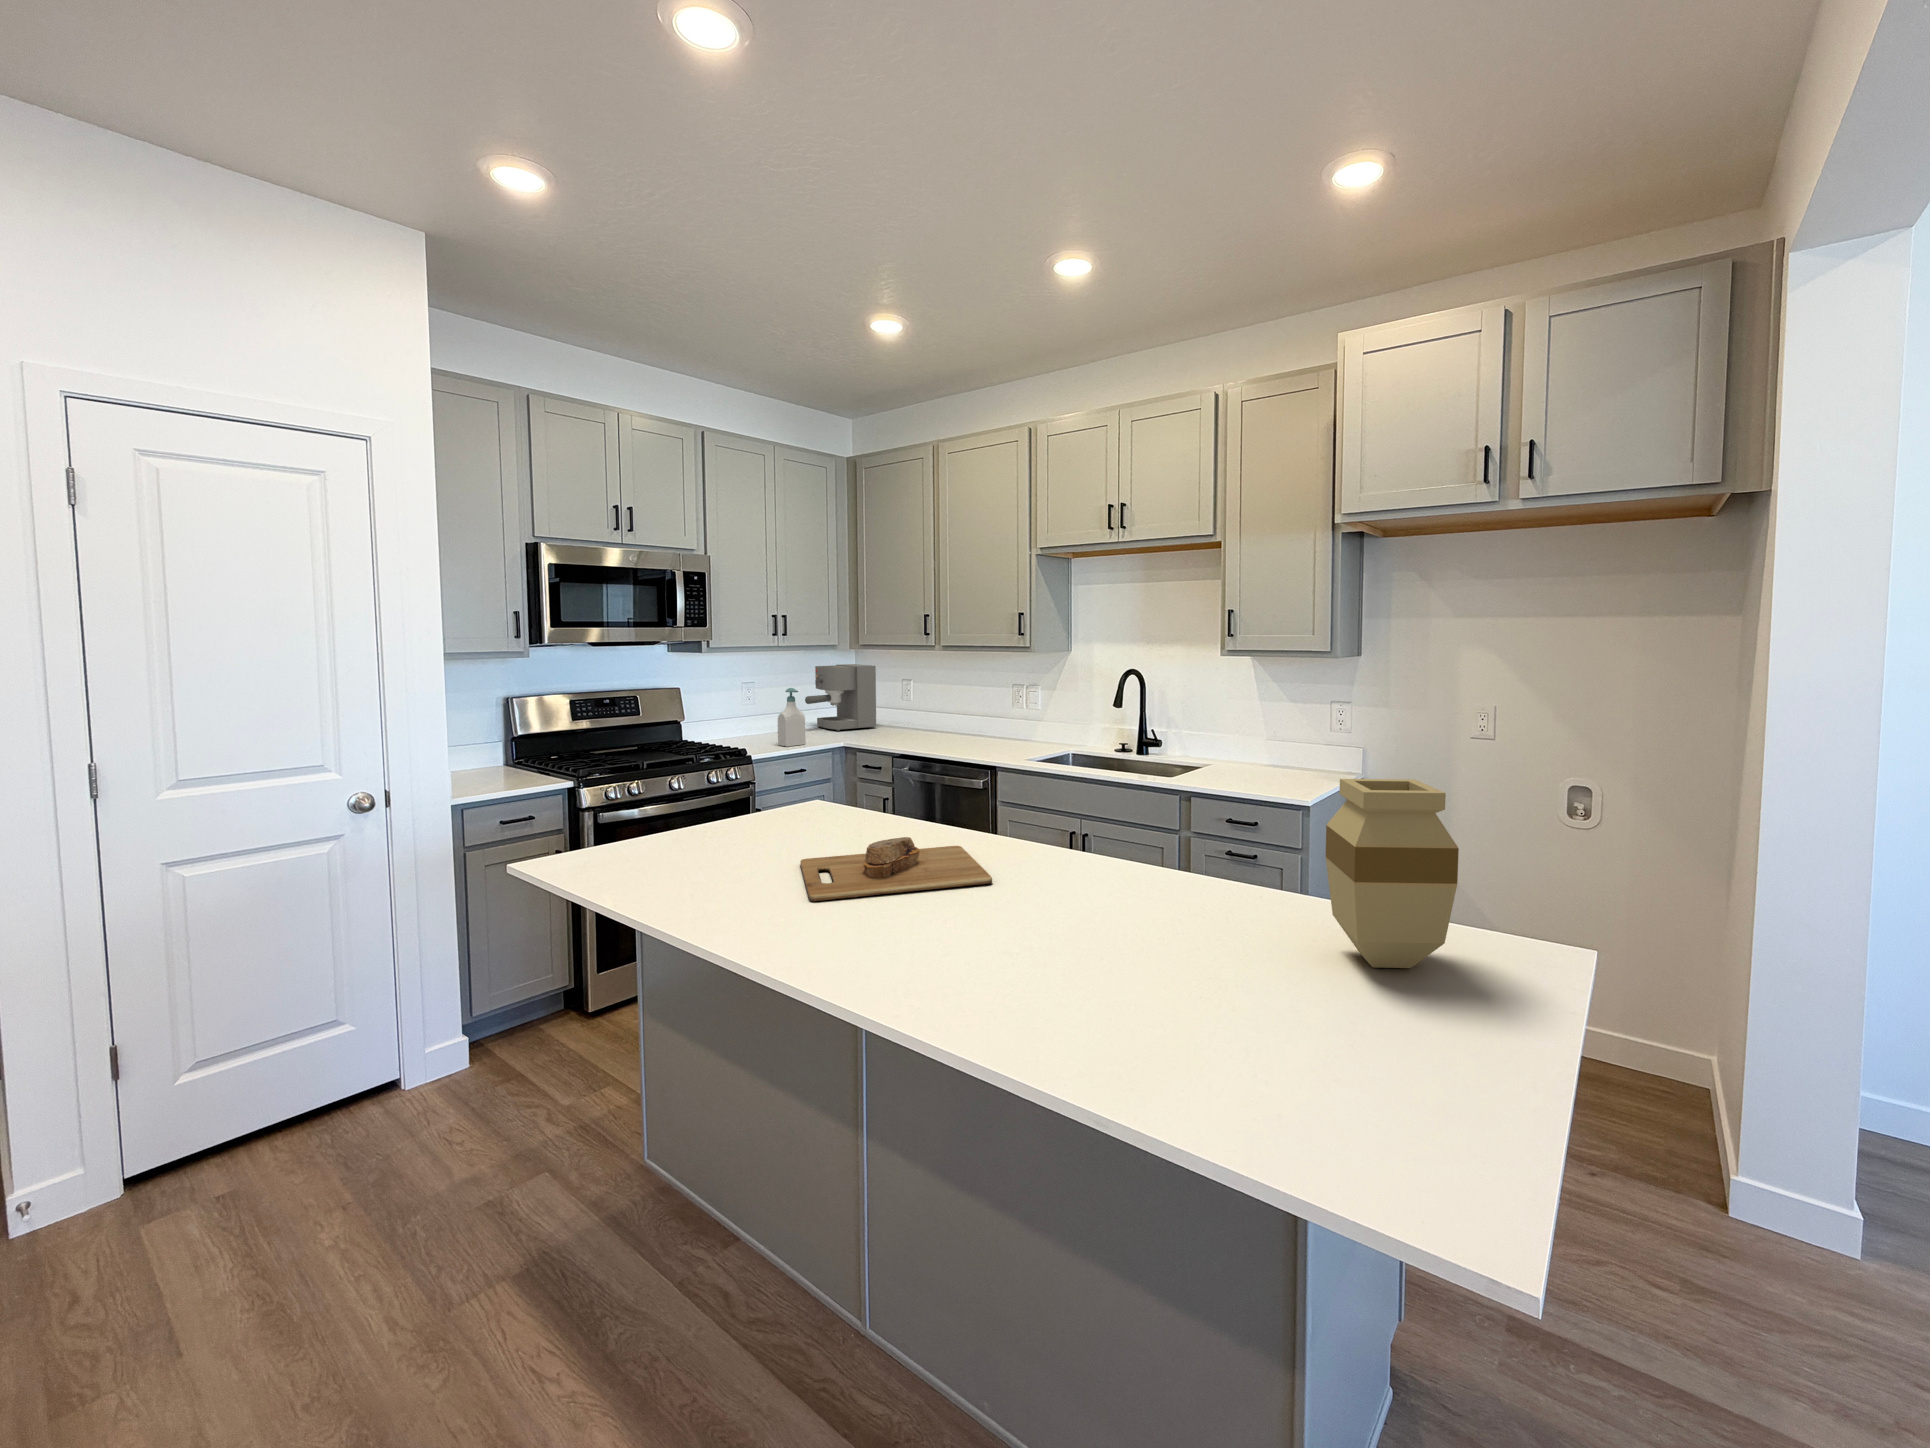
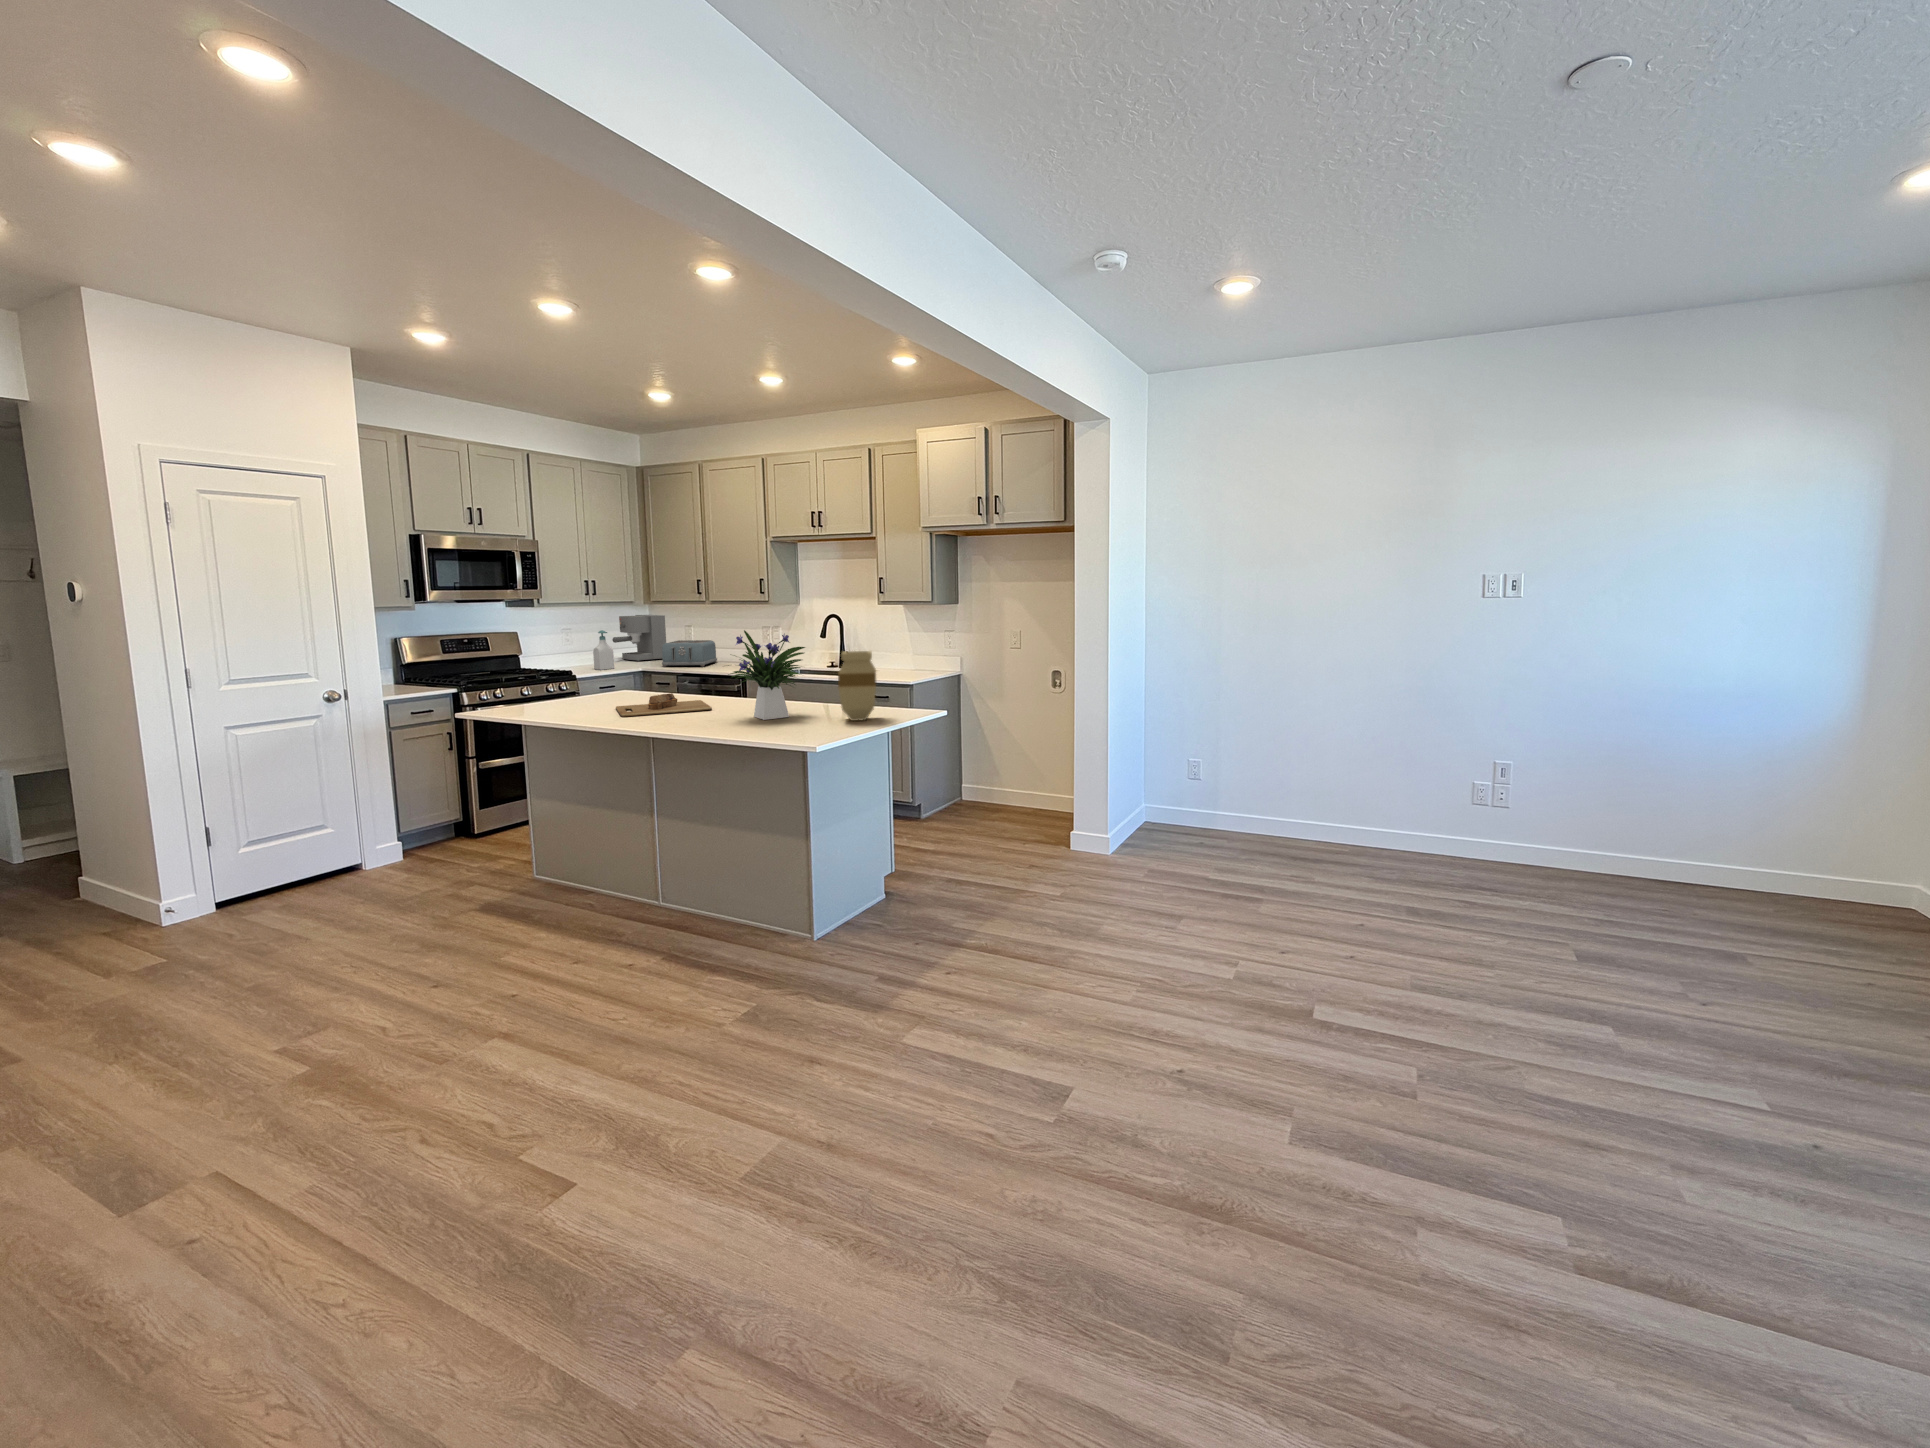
toaster: none [871,703,947,744] -> present [662,640,717,667]
flower arrangement: none [1039,721,1256,943] -> present [728,630,805,720]

